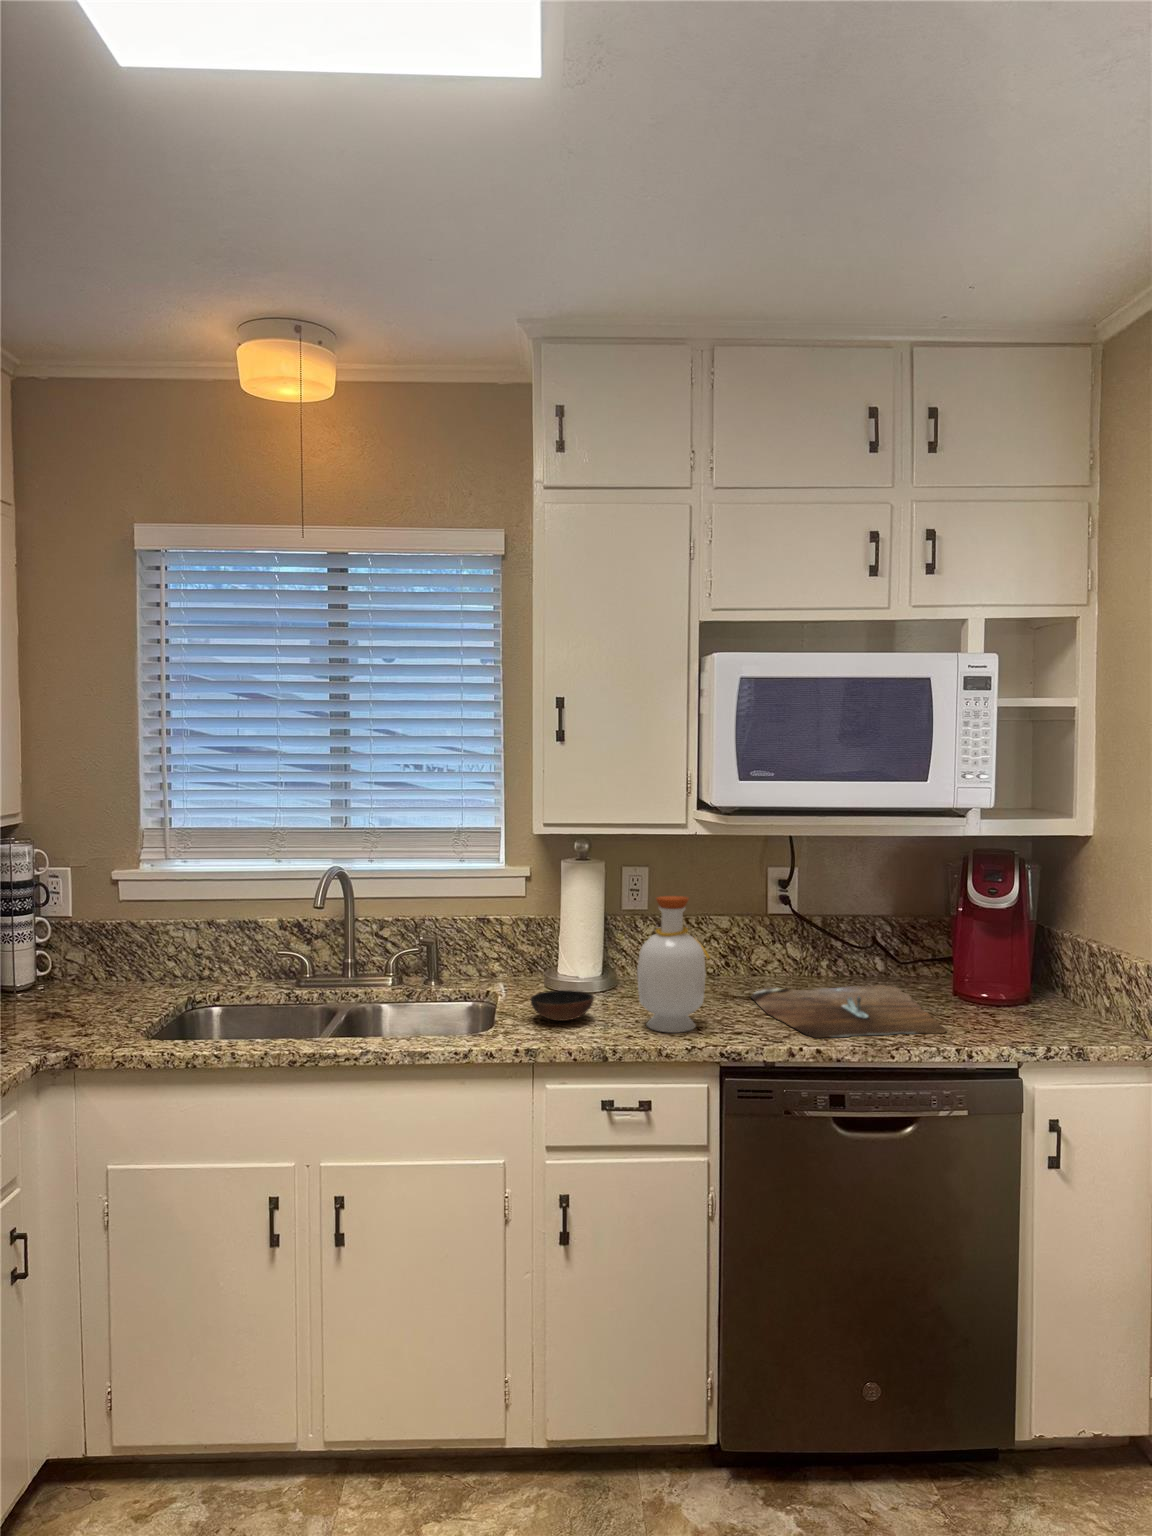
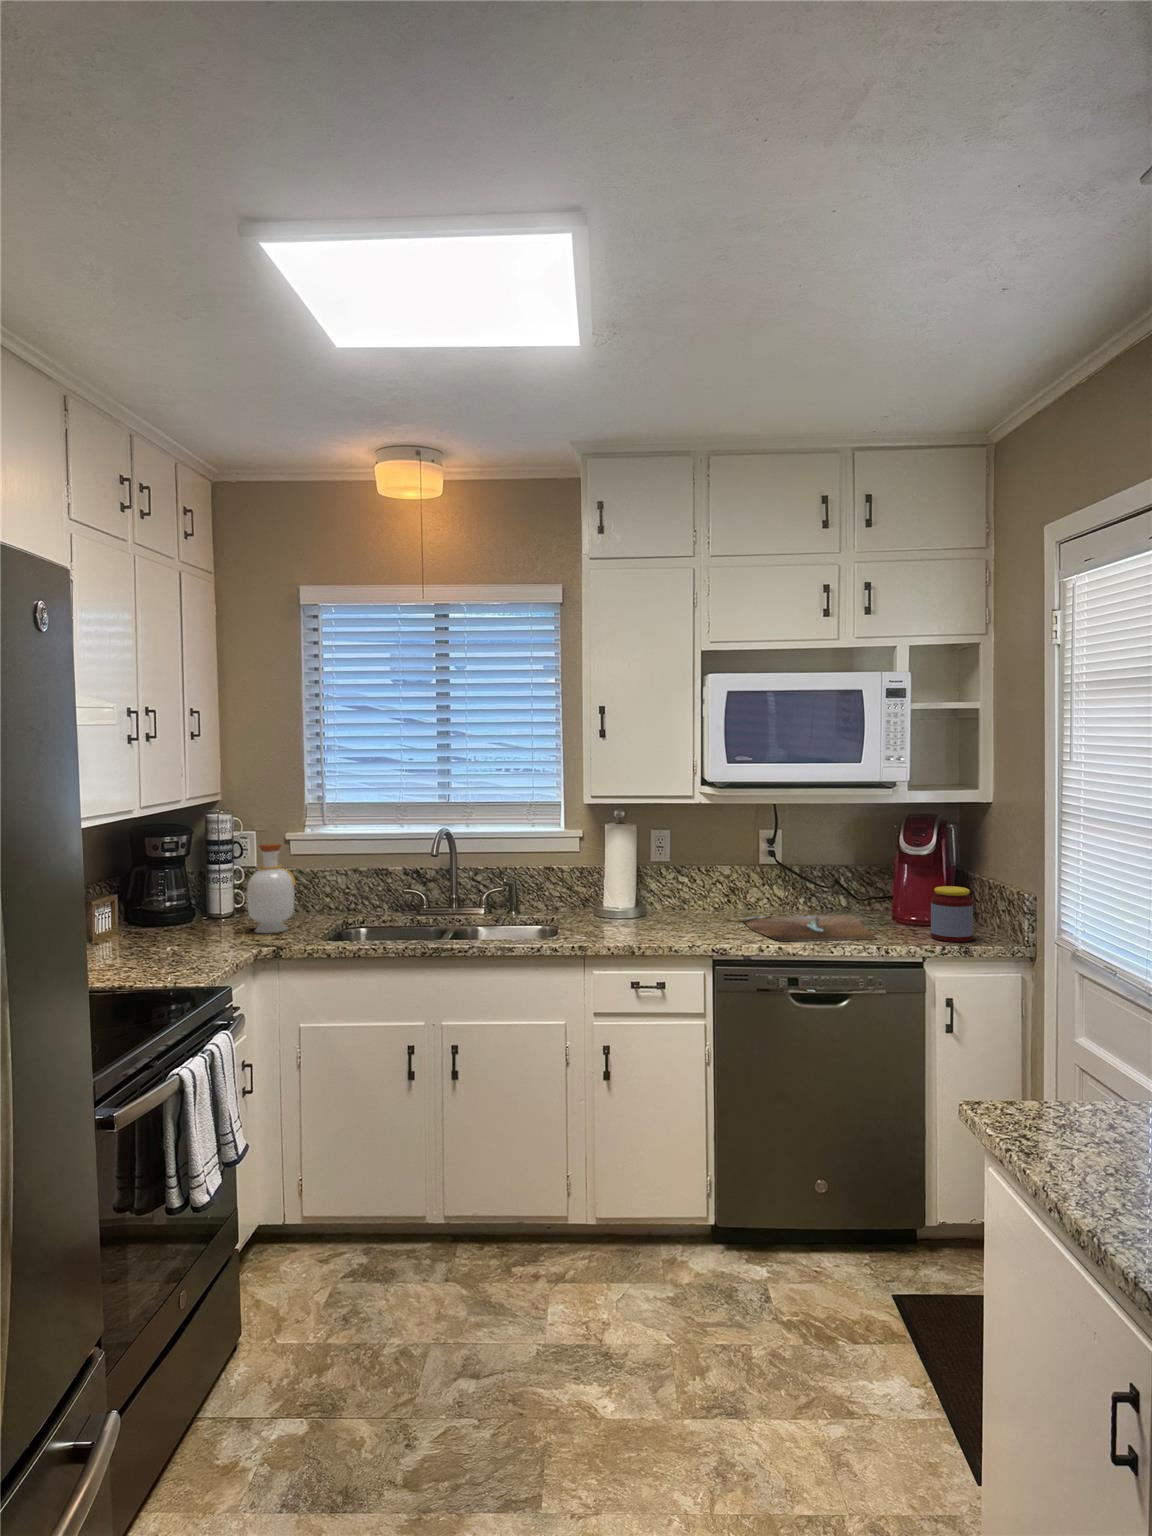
bottle: present [637,896,710,1032] -> present [247,844,296,933]
jar: none [1020,956,1082,1038] -> present [931,886,973,942]
bowl: present [530,990,594,1021] -> none [583,913,628,933]

